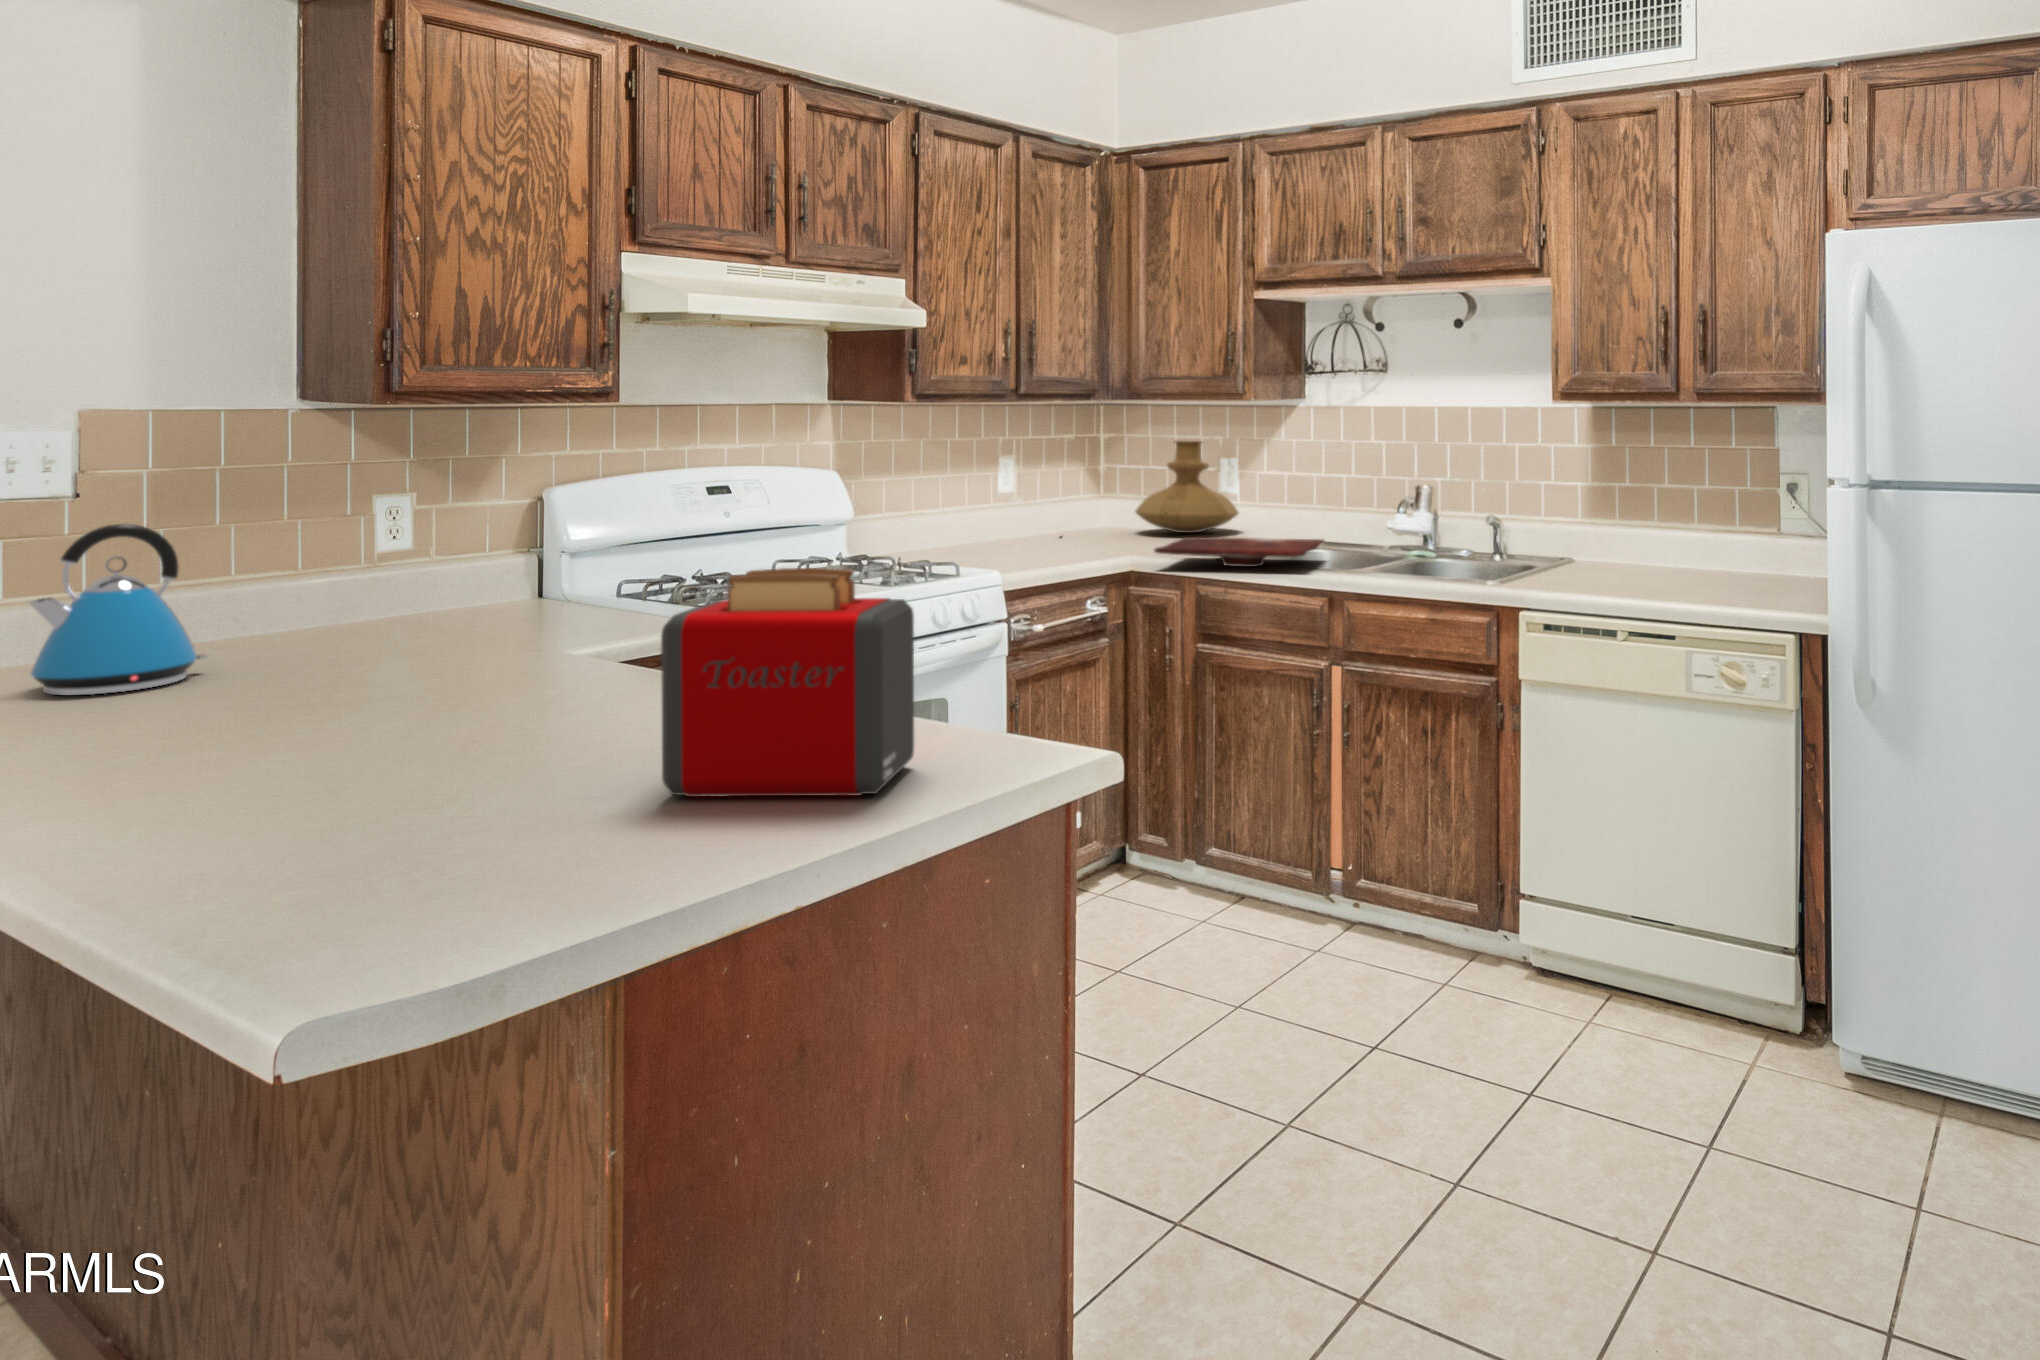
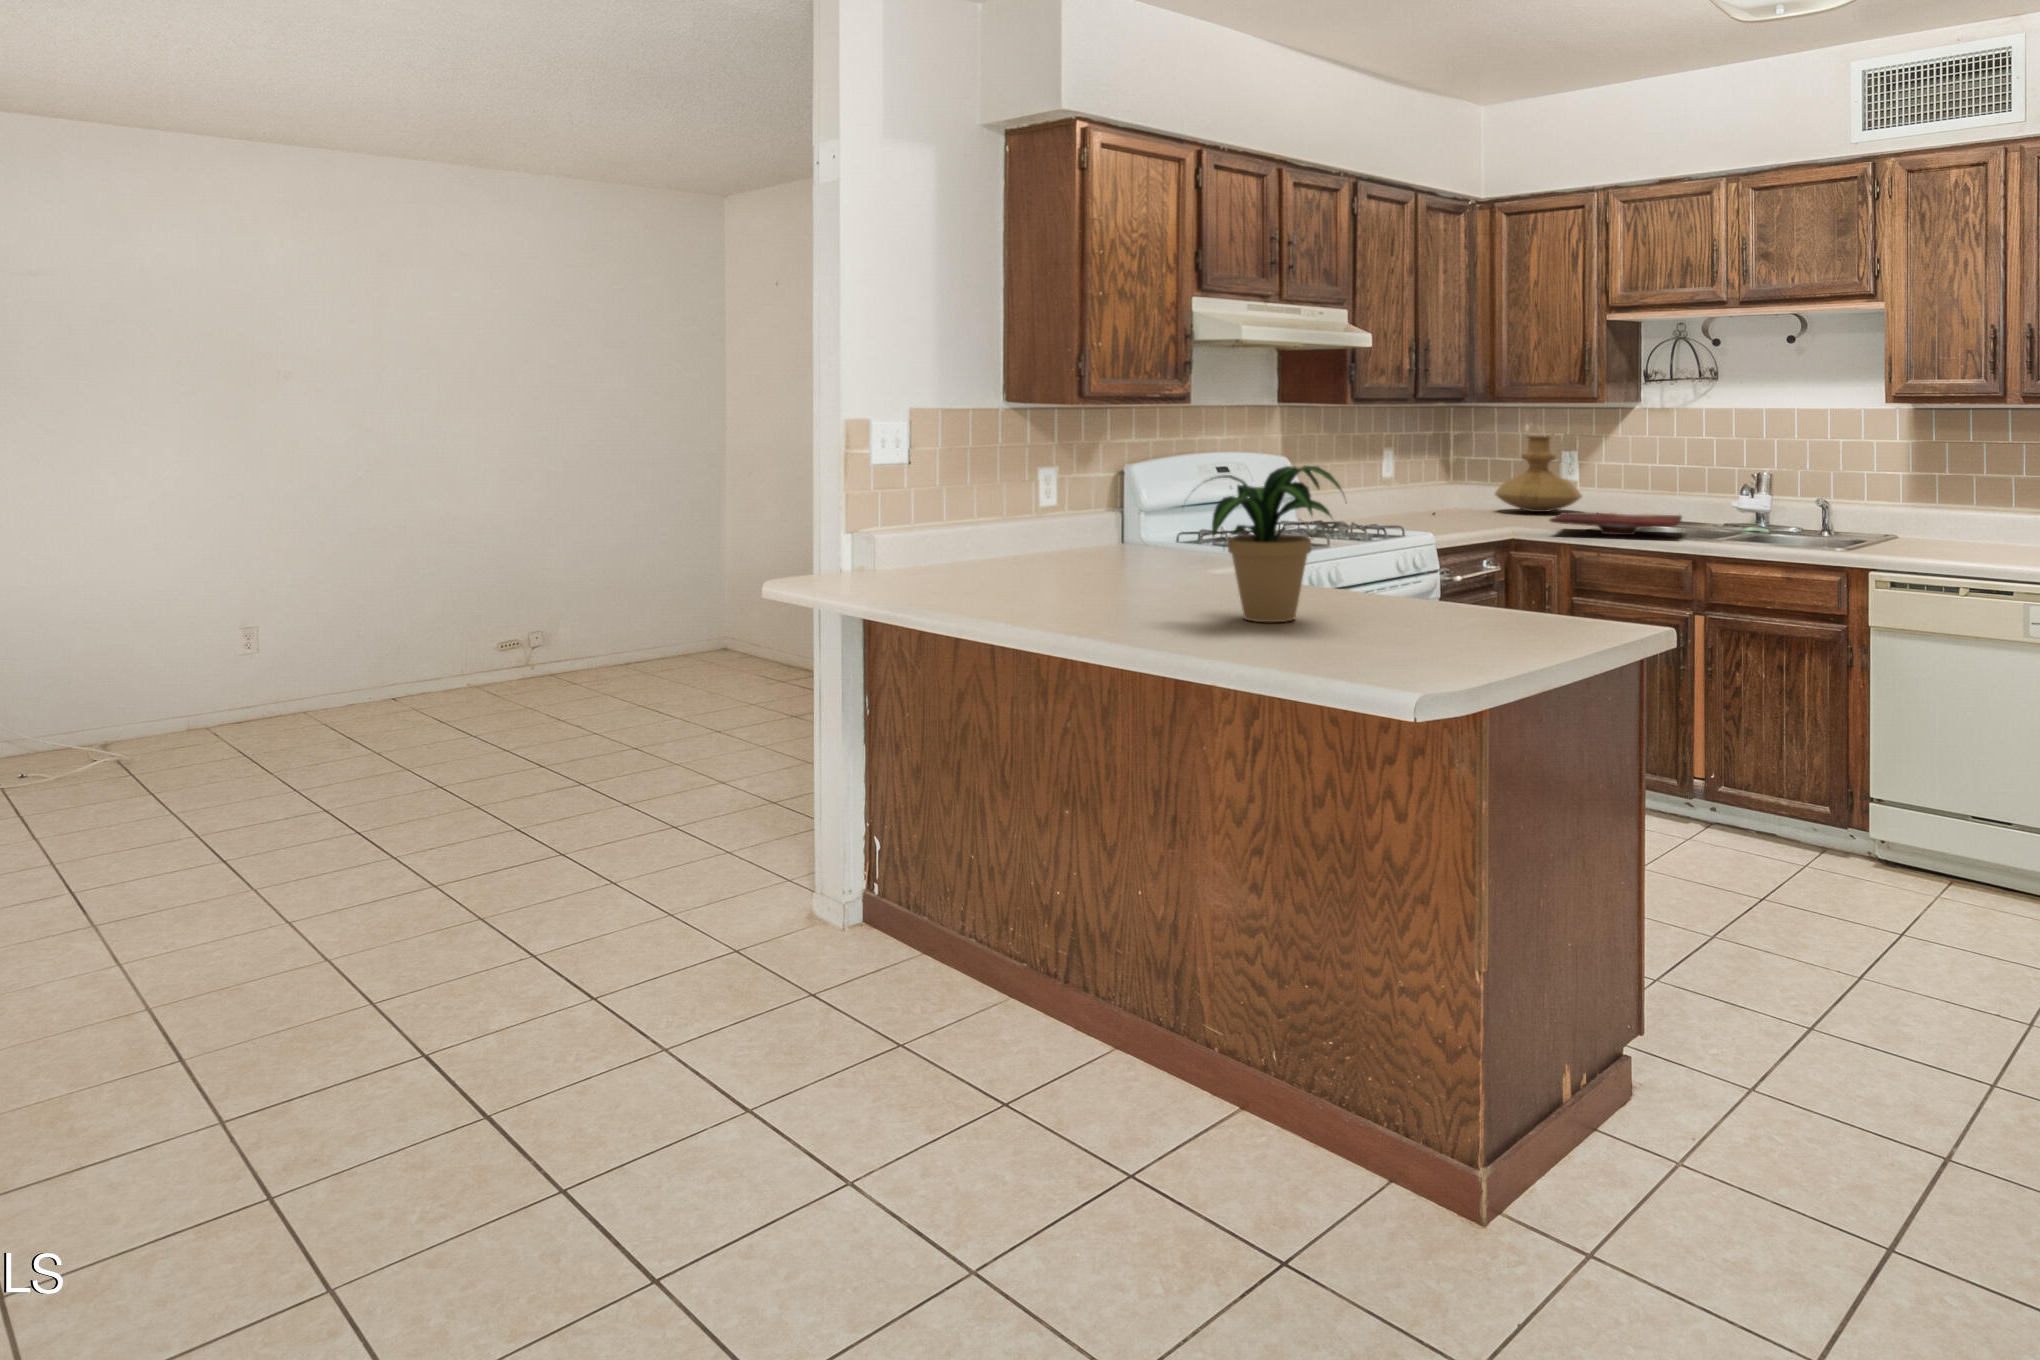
potted plant: none [305,507,600,775] -> present [1193,466,1347,622]
kettle: present [30,524,208,696] -> none [924,478,1005,582]
toaster: present [661,568,914,797] -> none [1418,503,1555,639]

